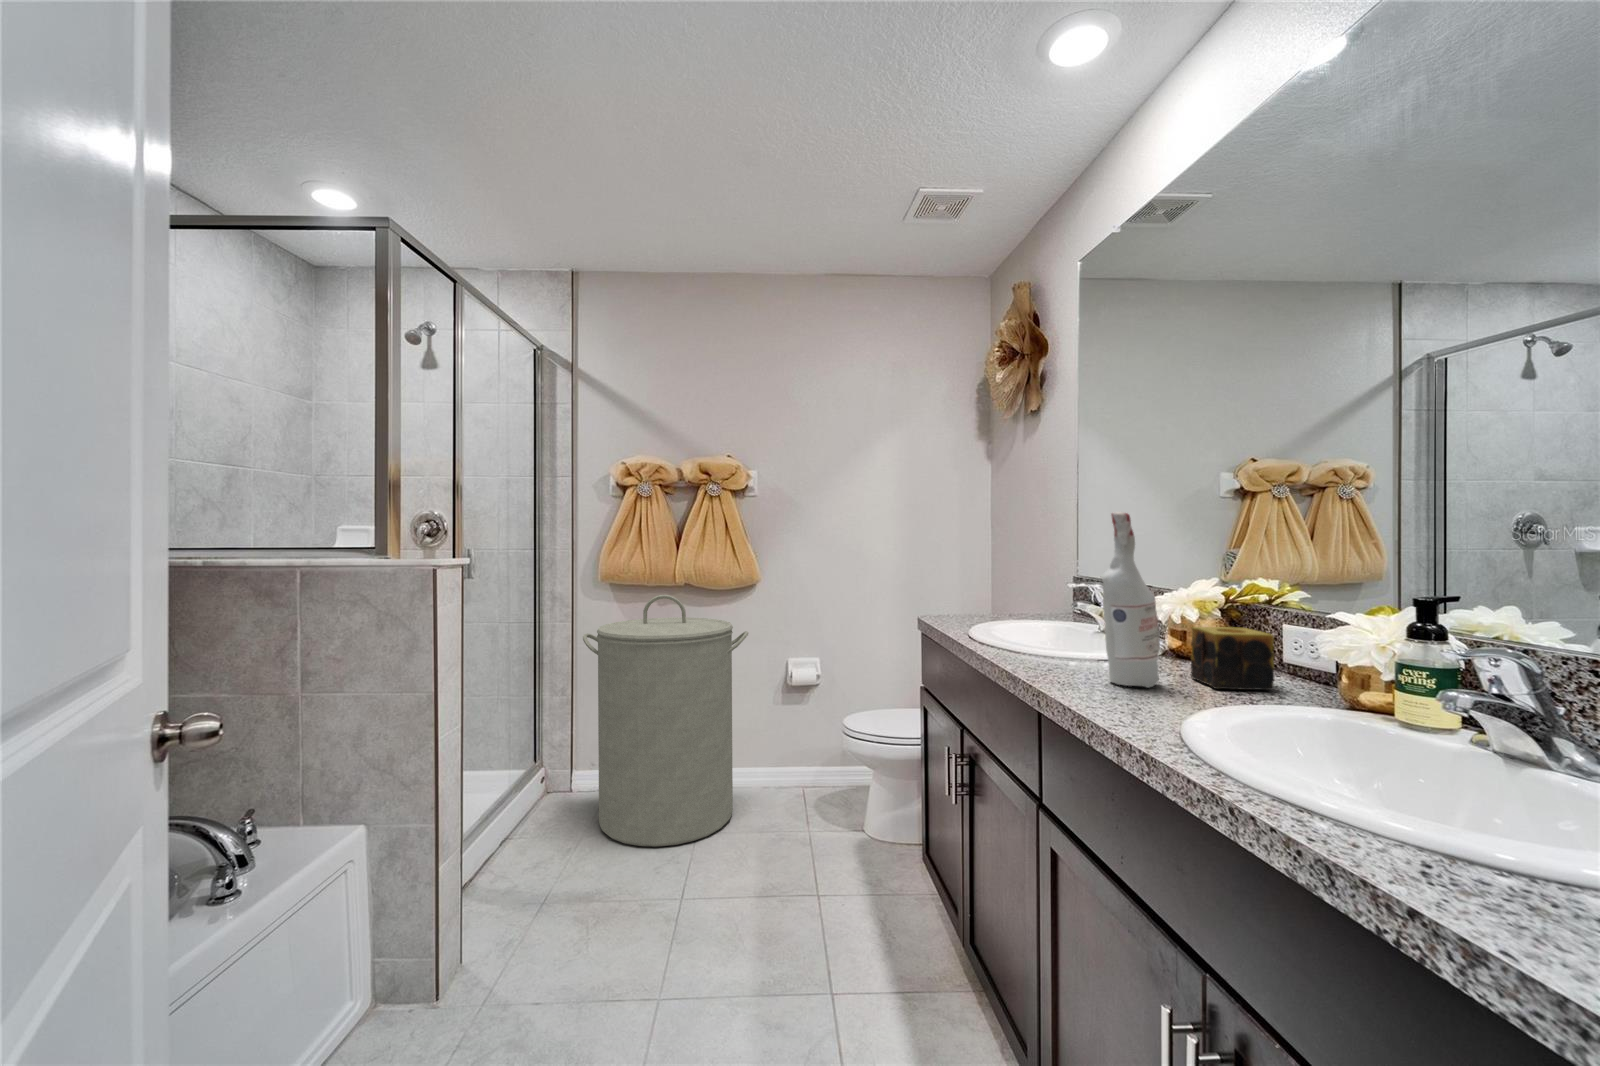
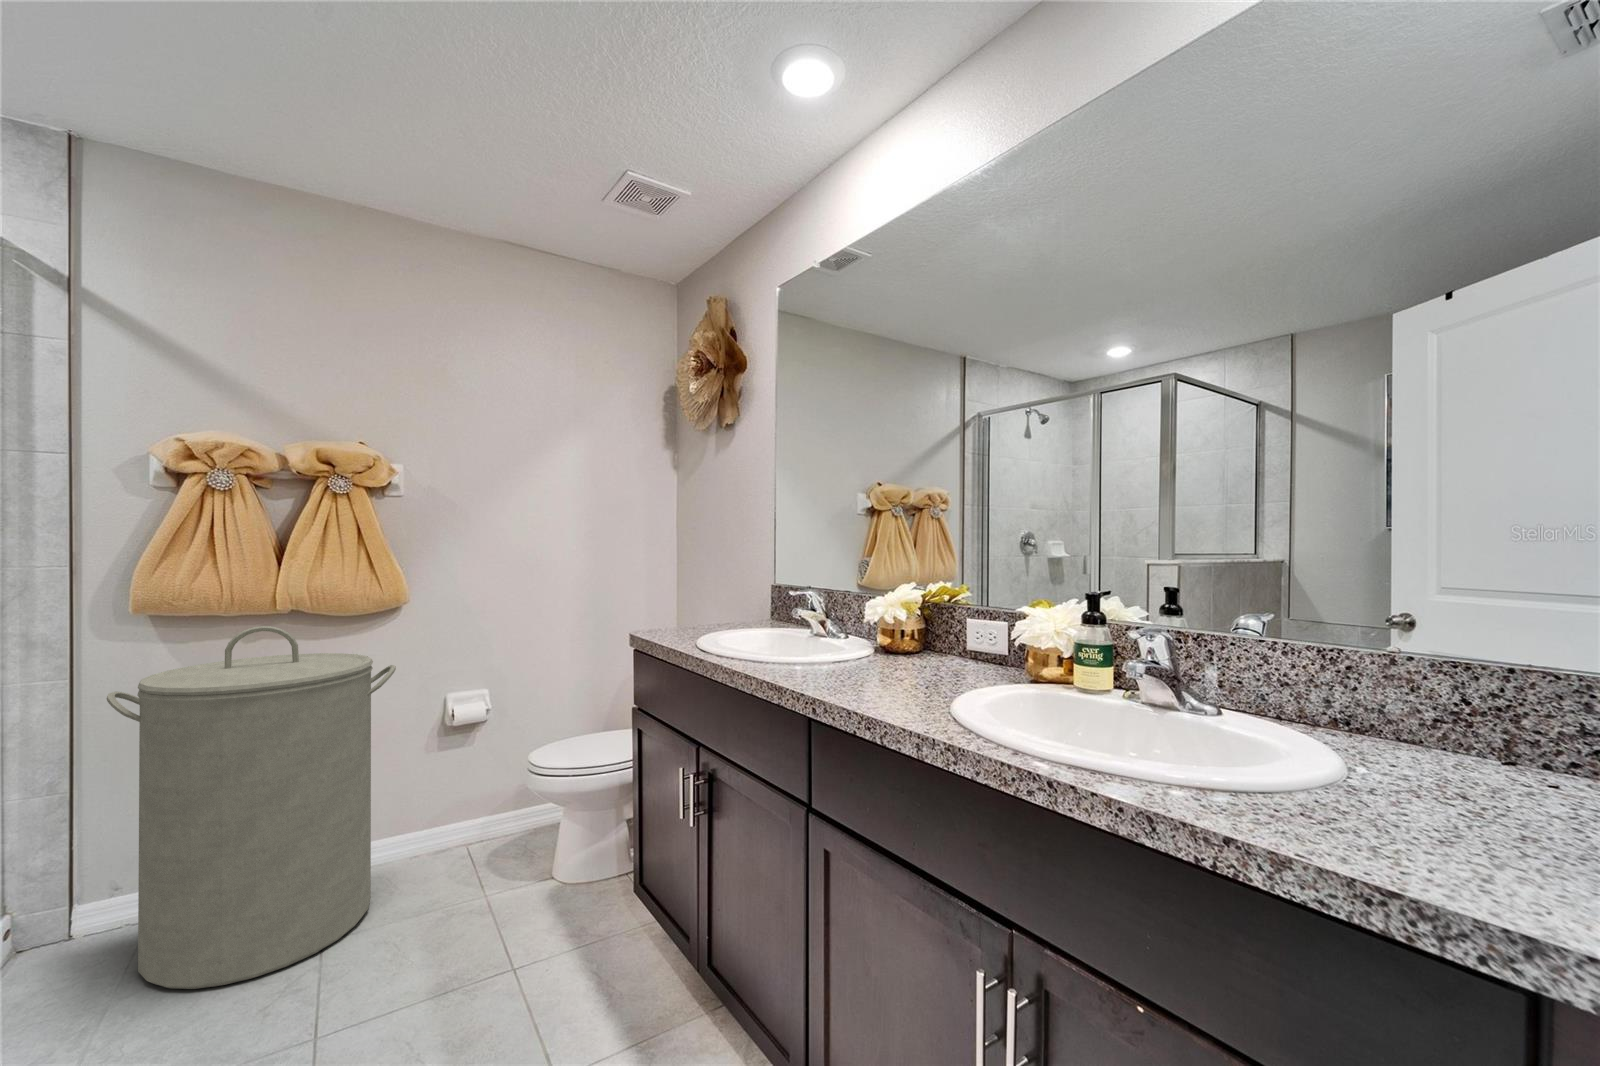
spray bottle: present [1101,512,1160,688] -> none [854,523,901,683]
candle: present [1191,627,1274,690] -> none [912,623,977,677]

